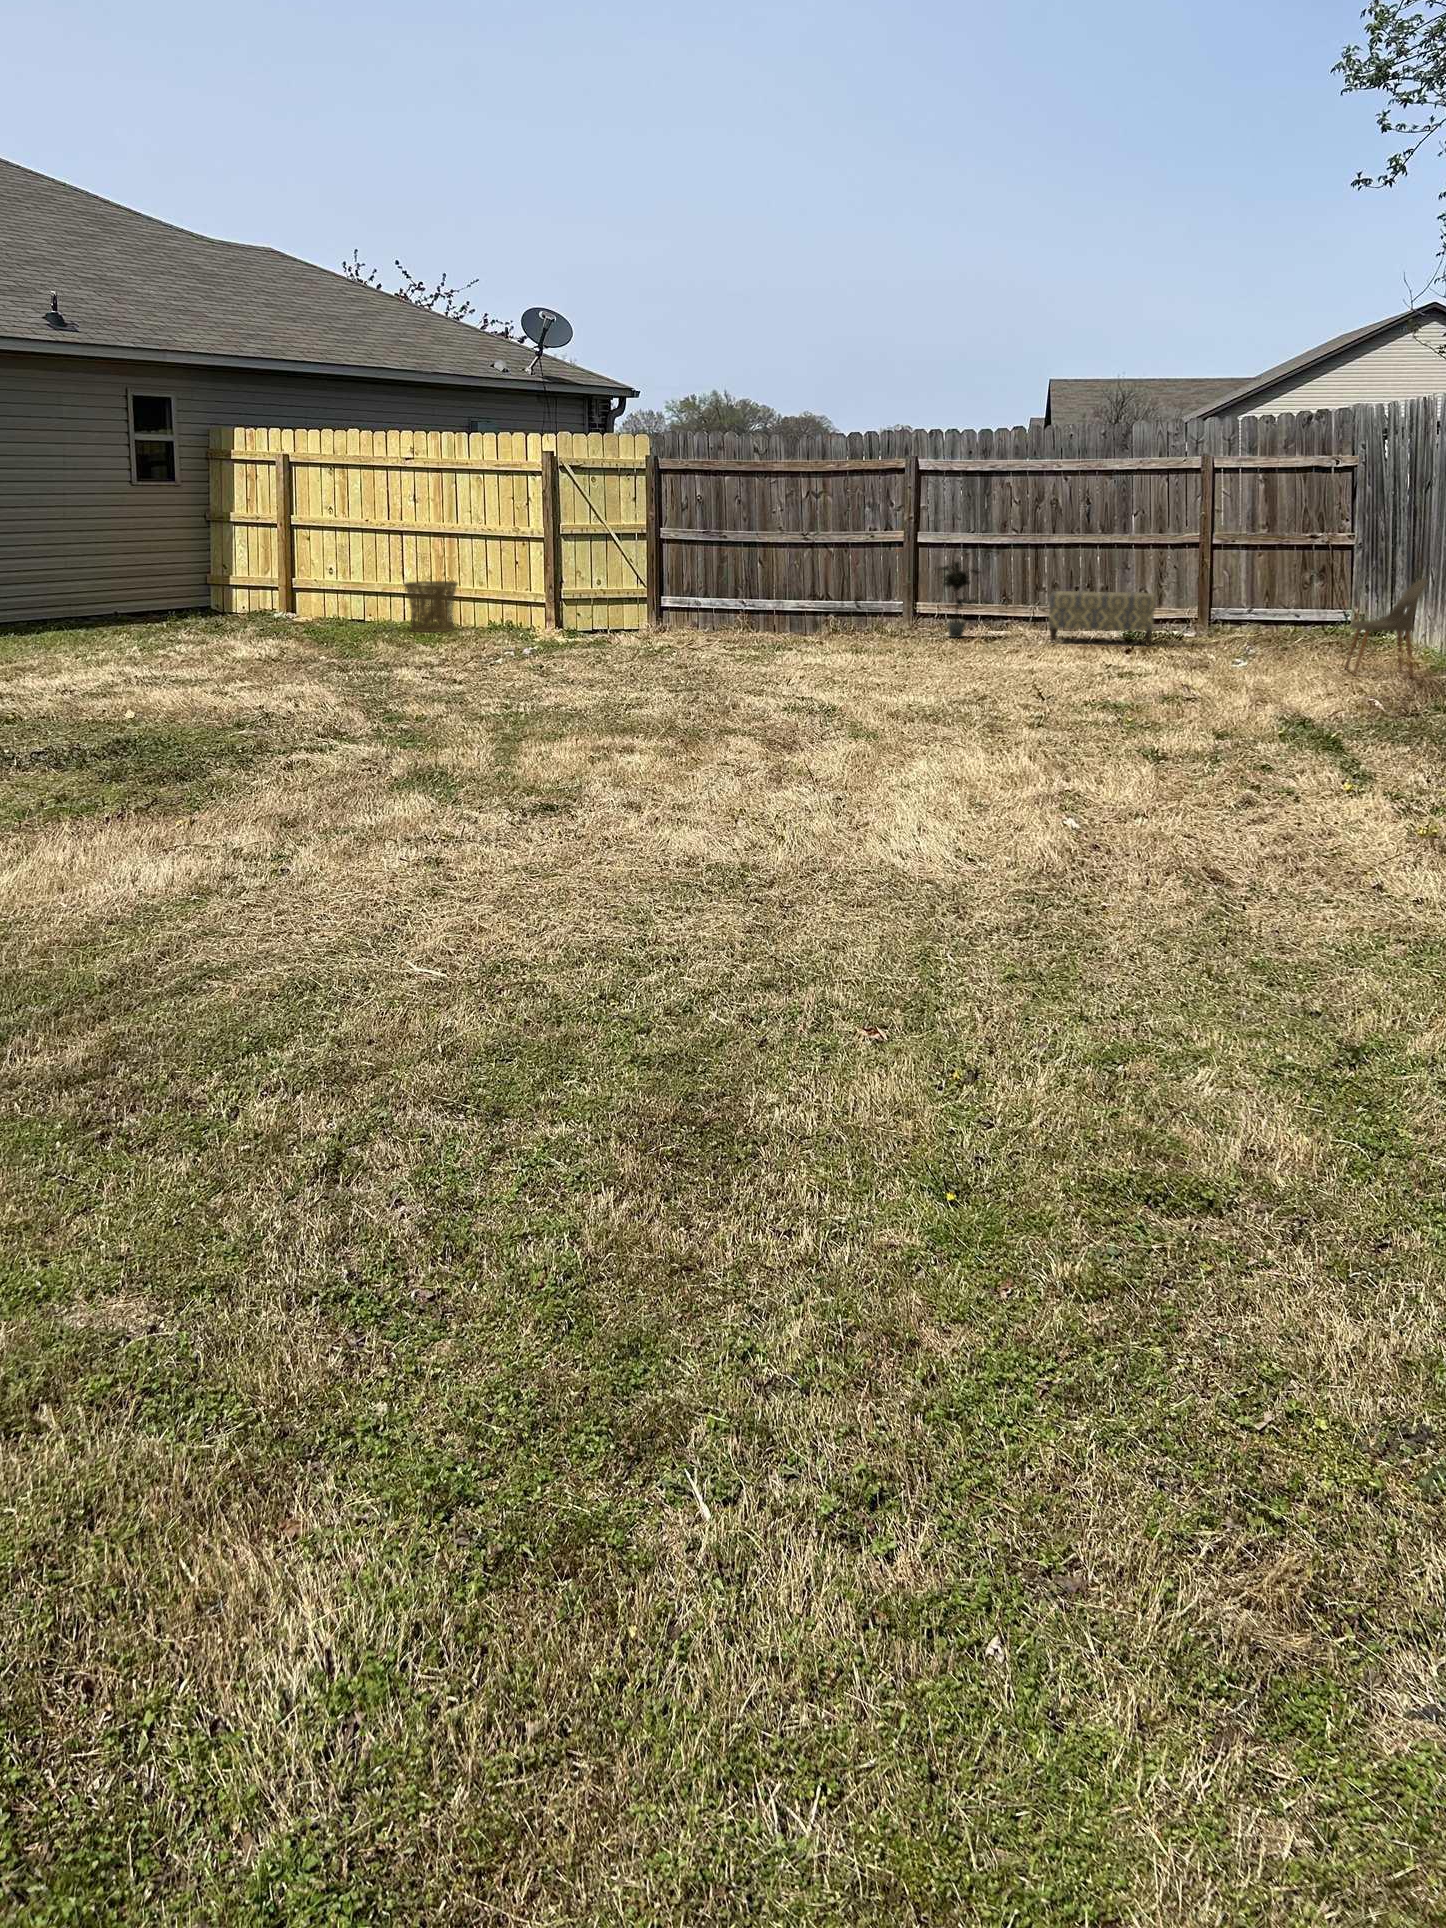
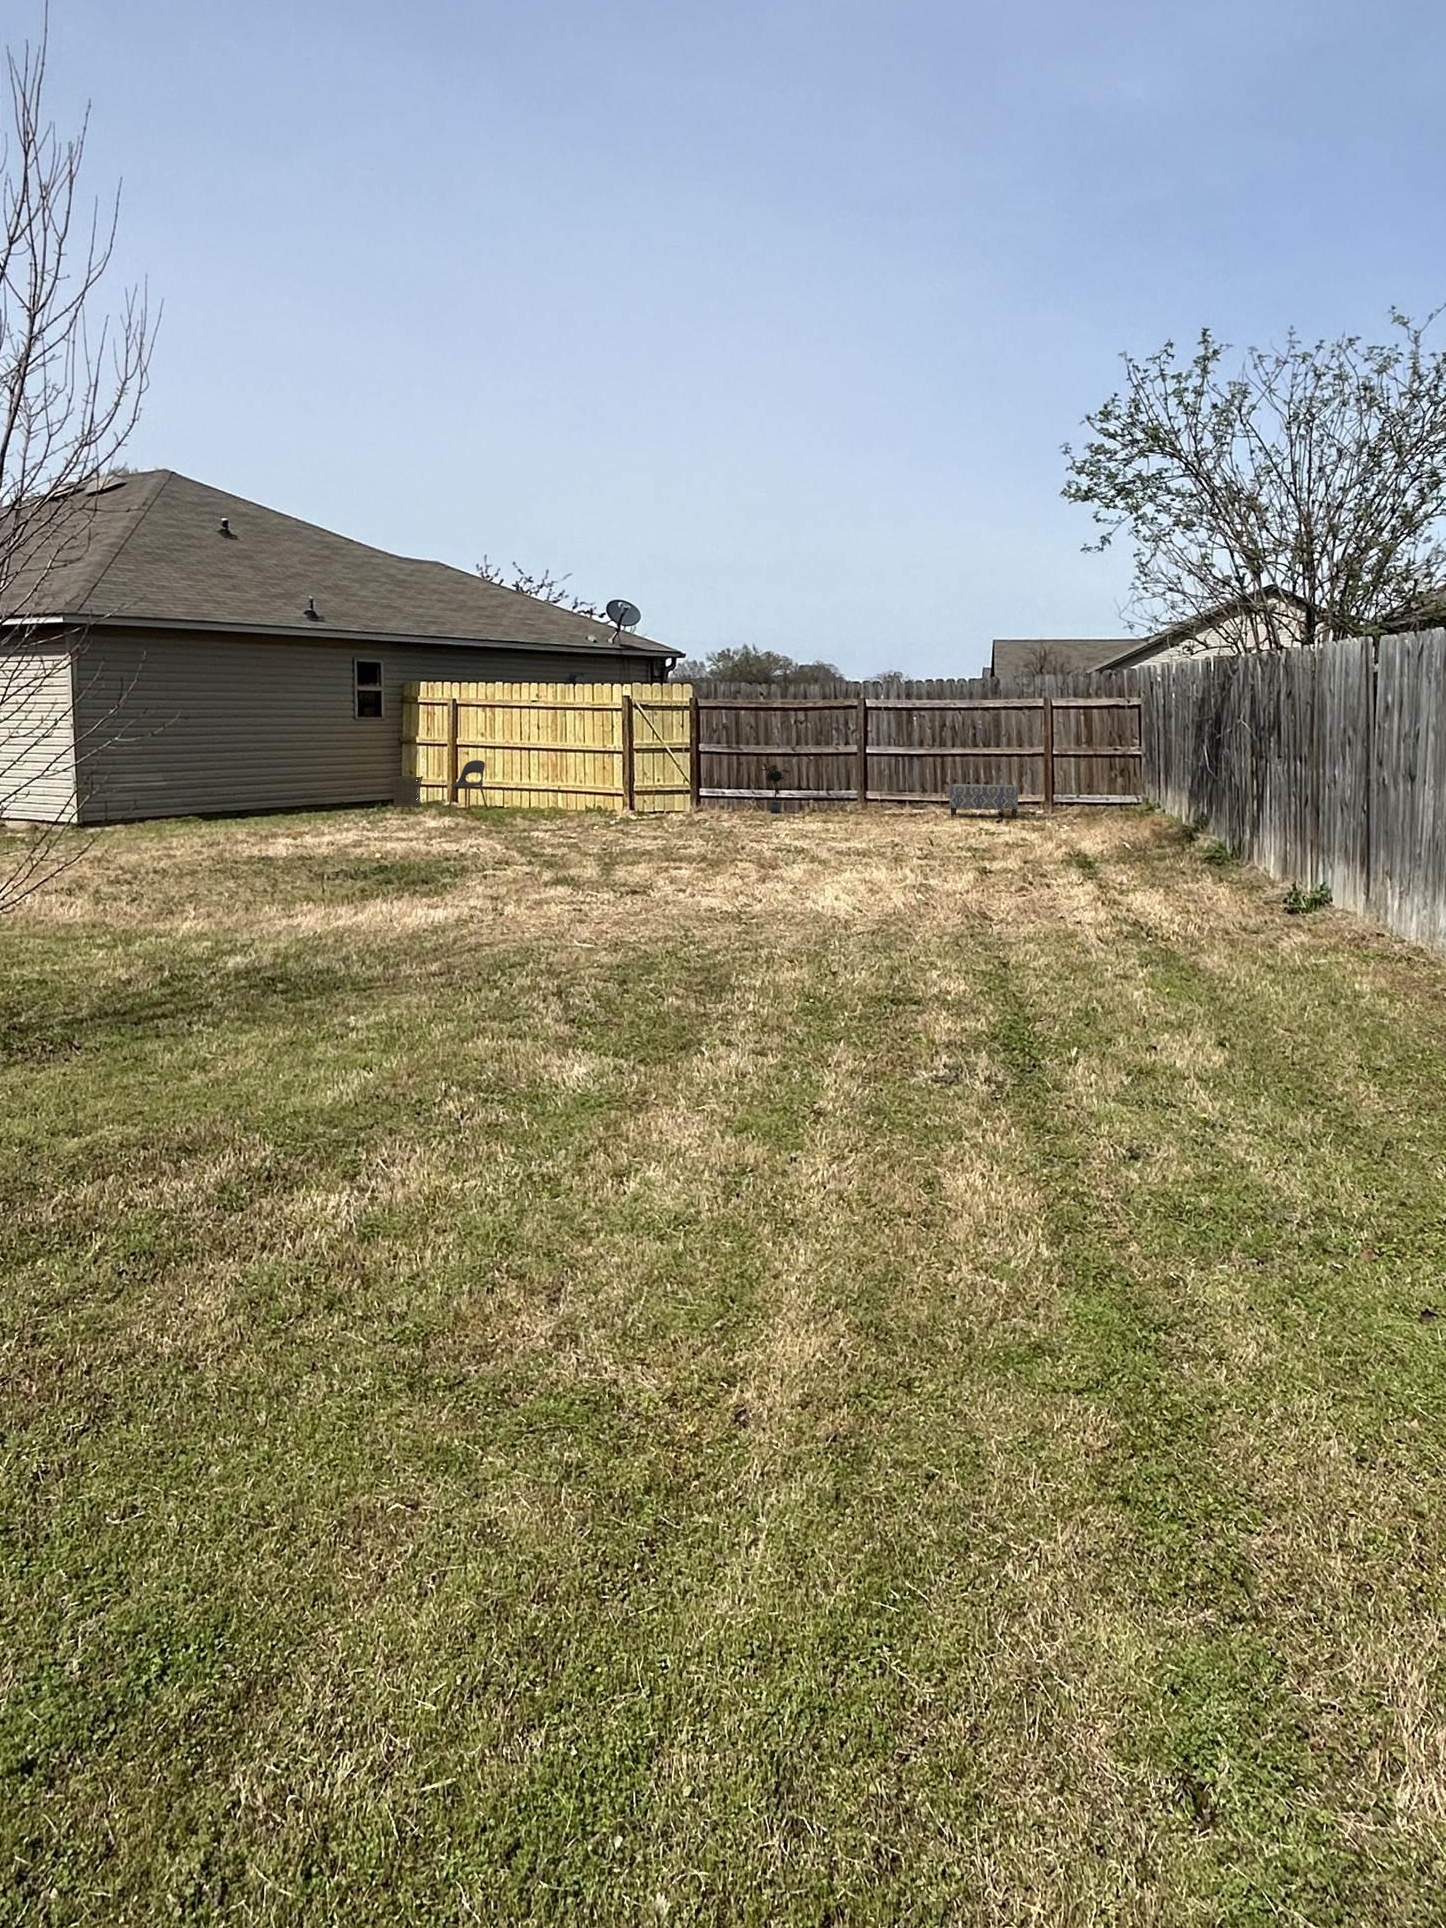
potted plant: present [937,561,980,638] -> present [760,765,790,813]
chair: present [1345,579,1427,677] -> present [448,760,487,809]
basket: present [404,581,458,632] -> present [389,776,423,806]

